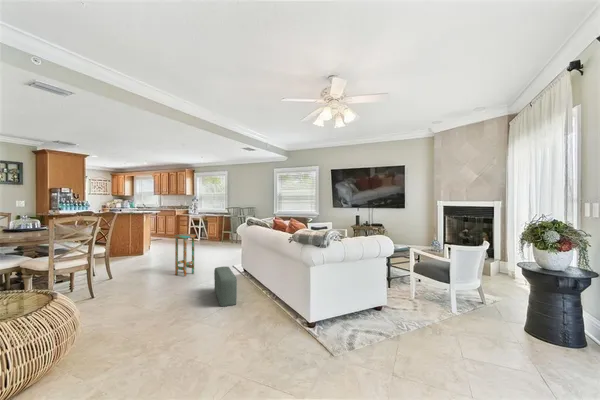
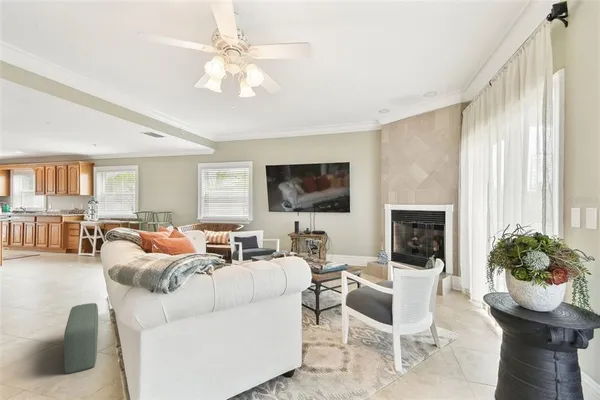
side table: present [174,234,196,276] -> none [21,252,60,316]

